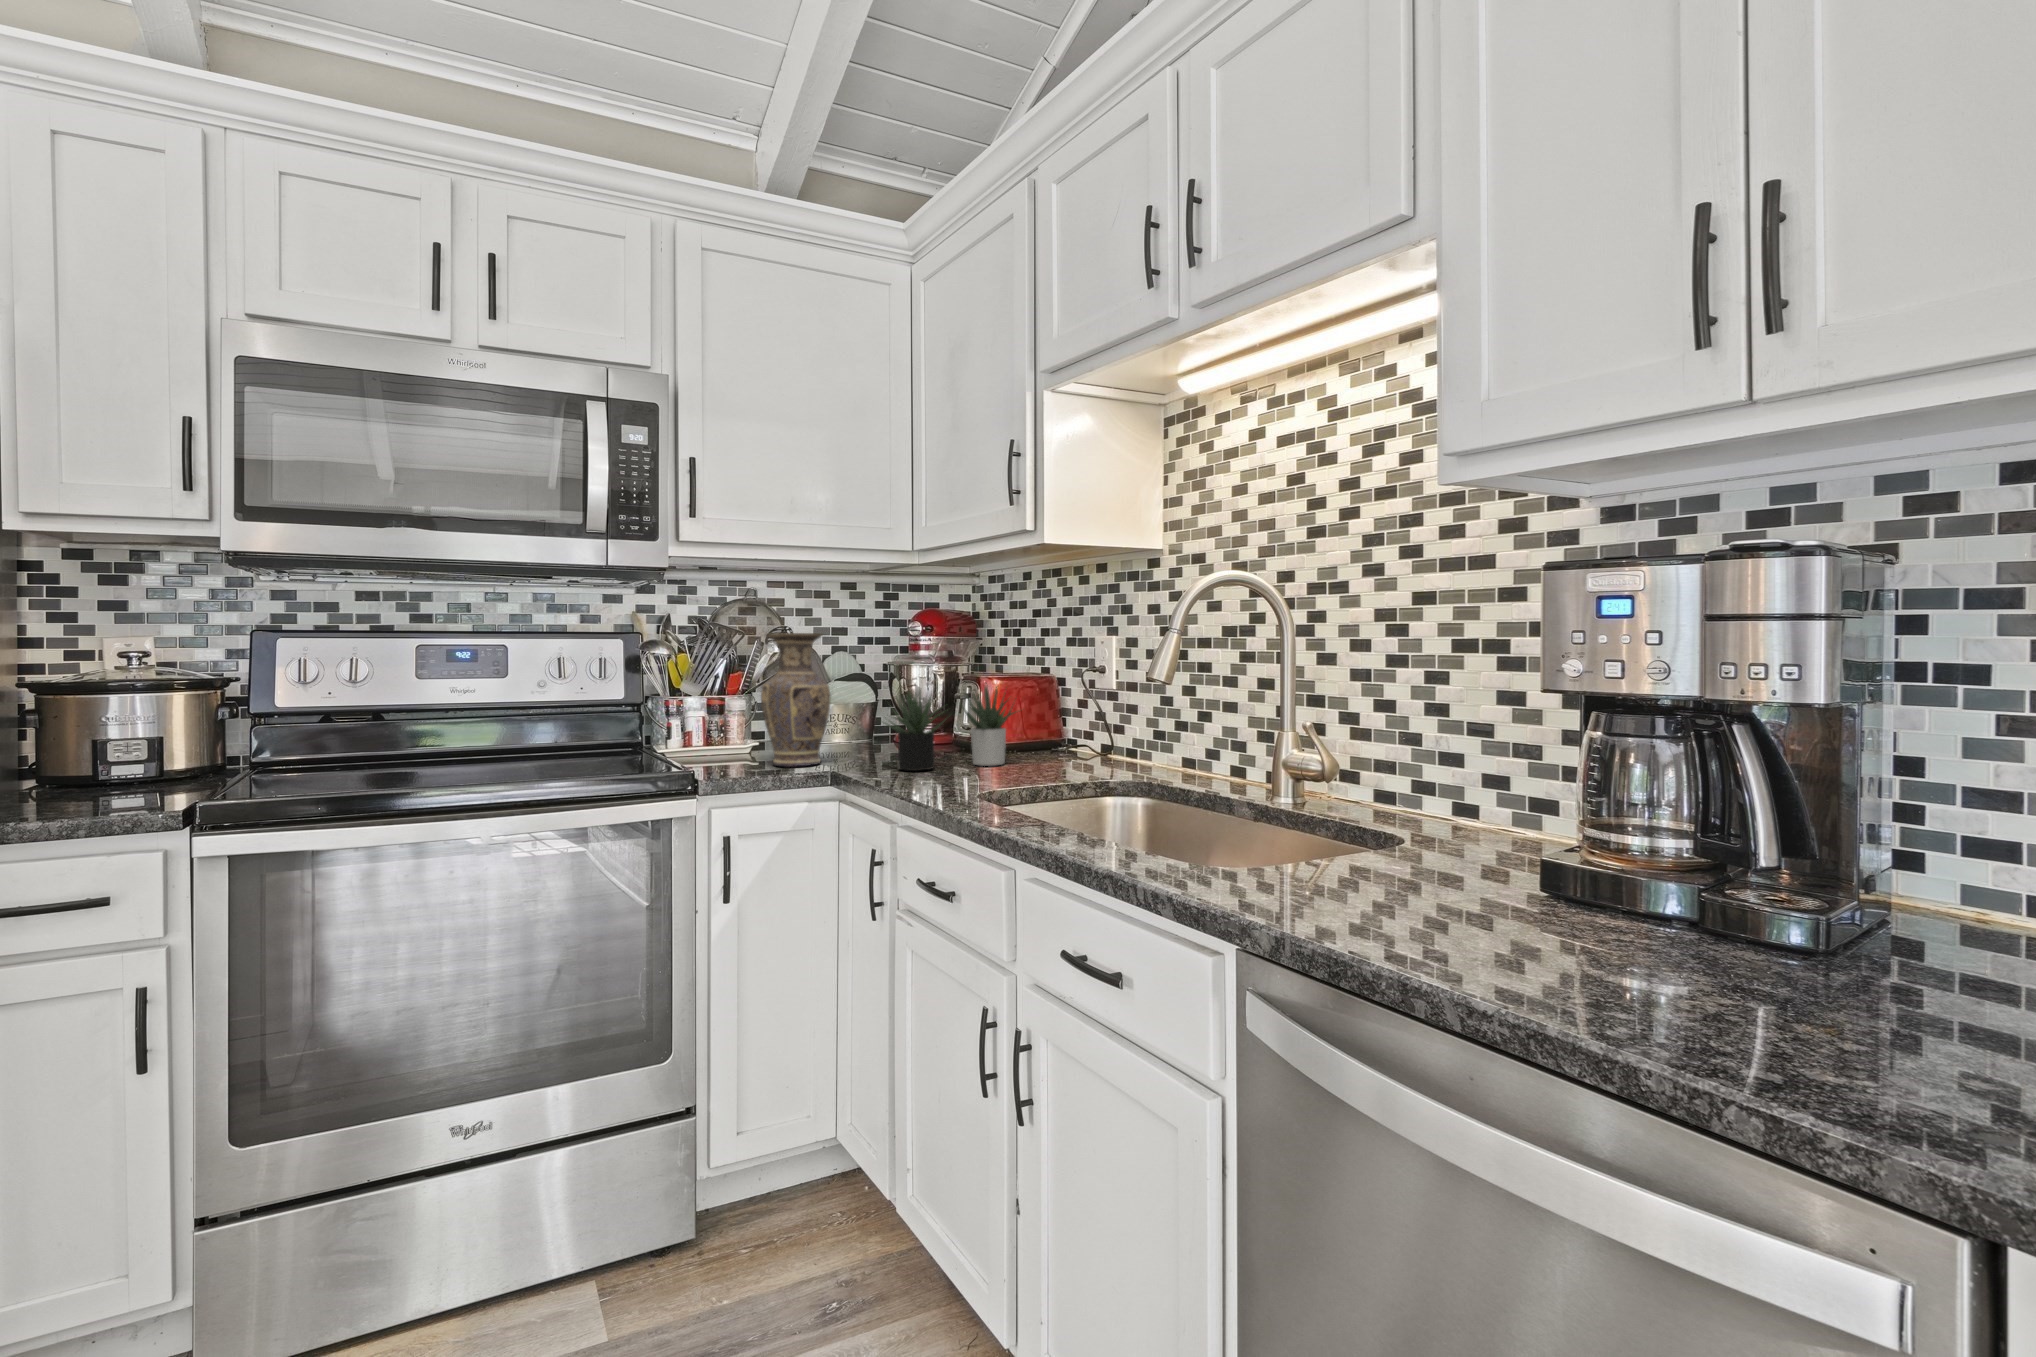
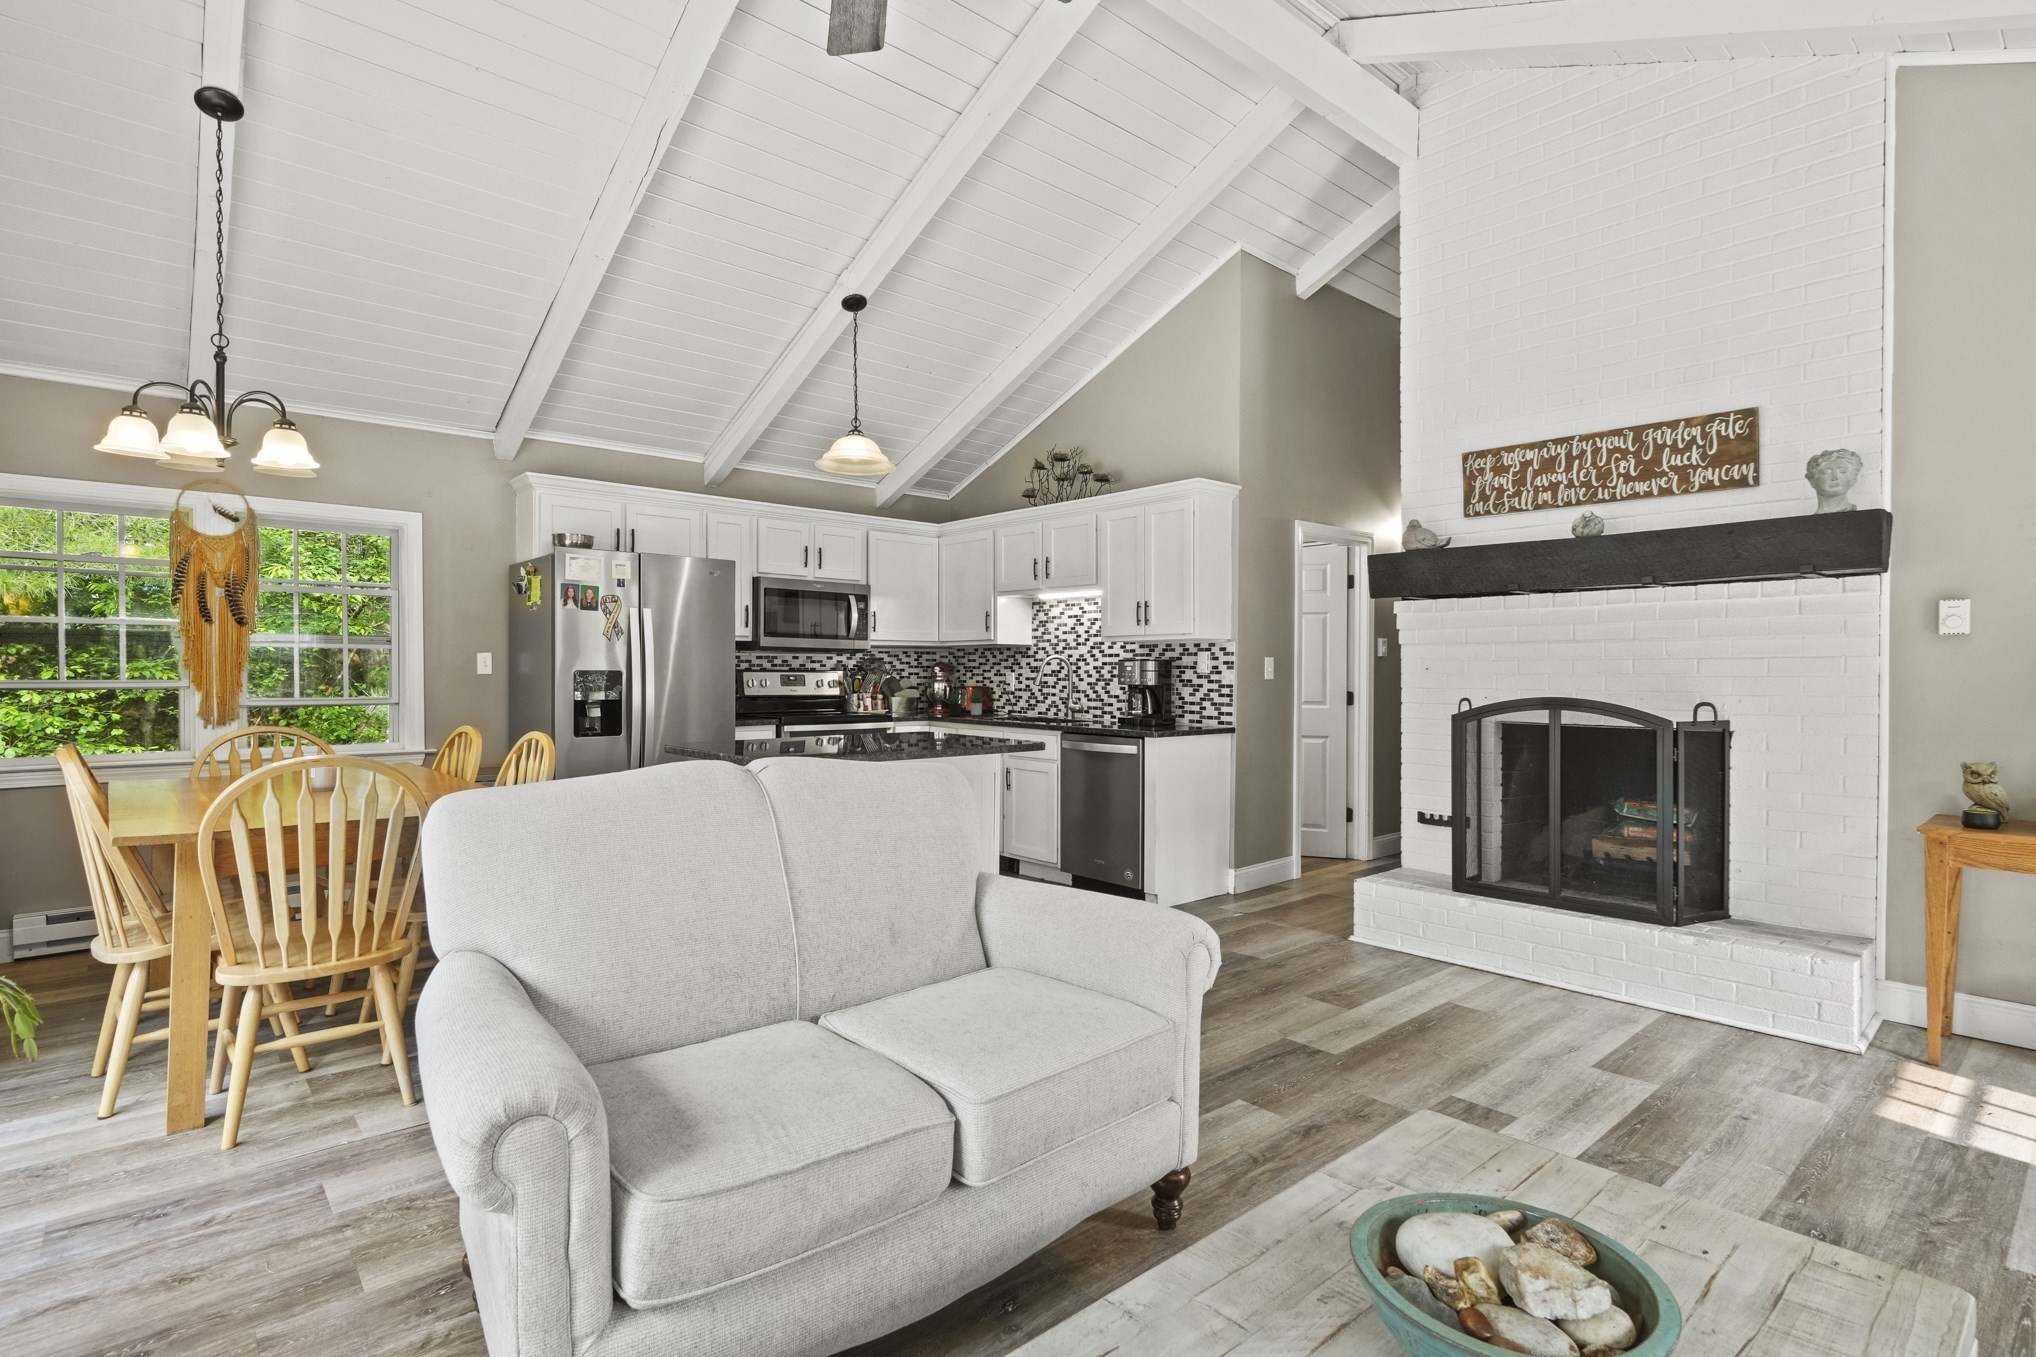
vase: present [761,633,831,767] -> none [901,672,923,716]

